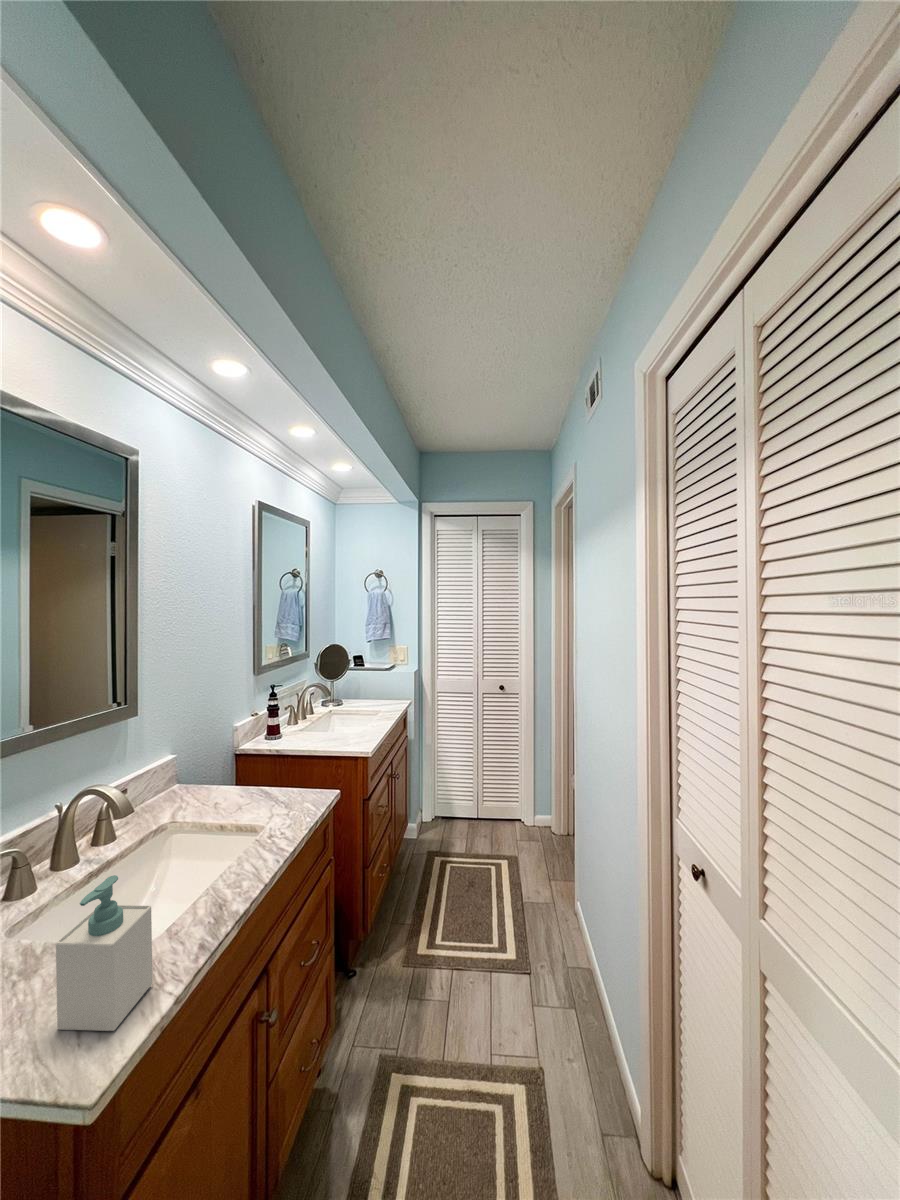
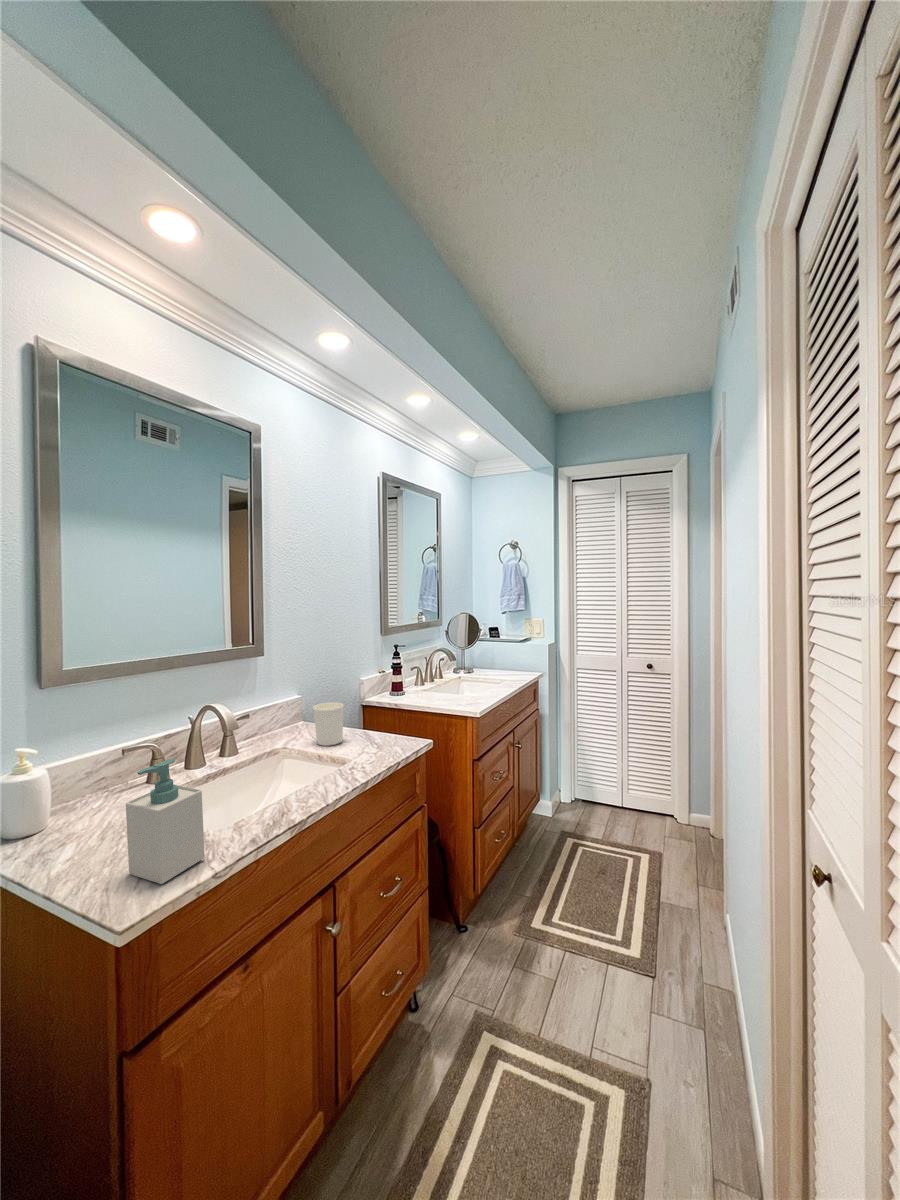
candle holder: none [207,762,243,812] -> present [313,702,344,746]

